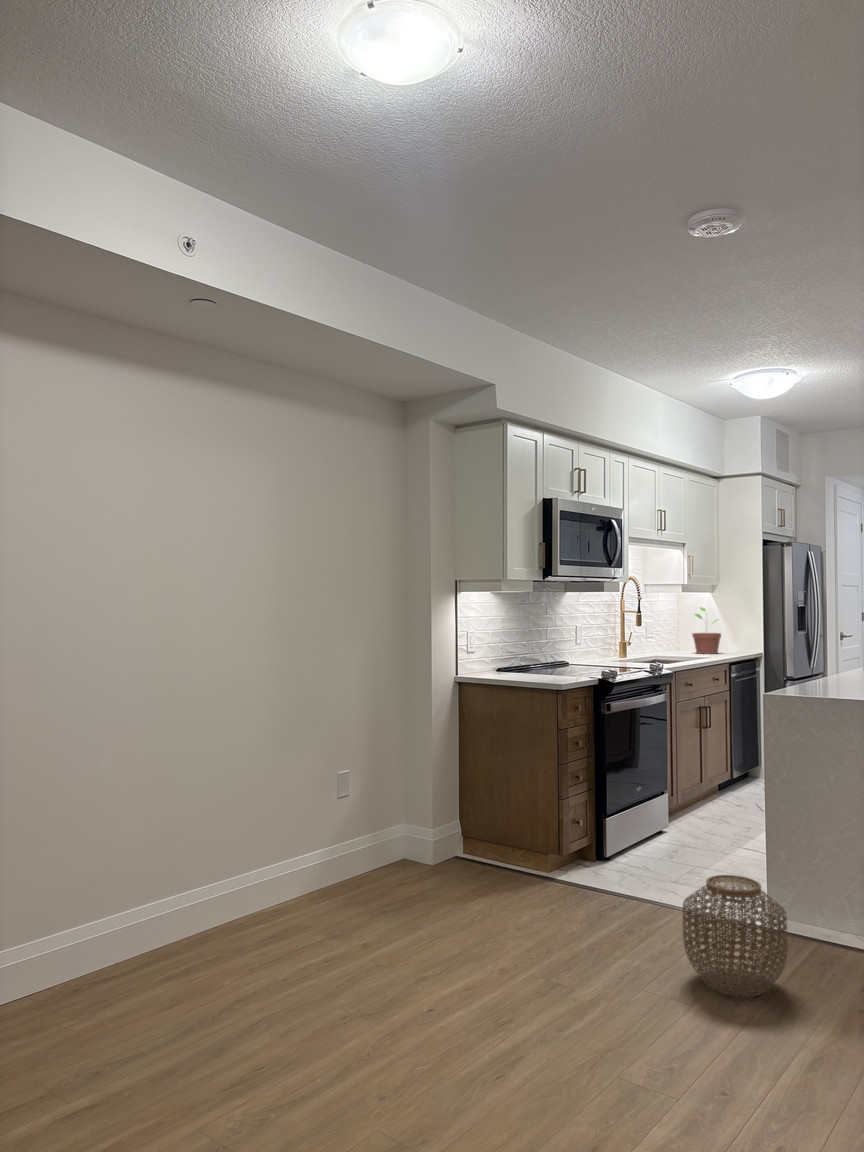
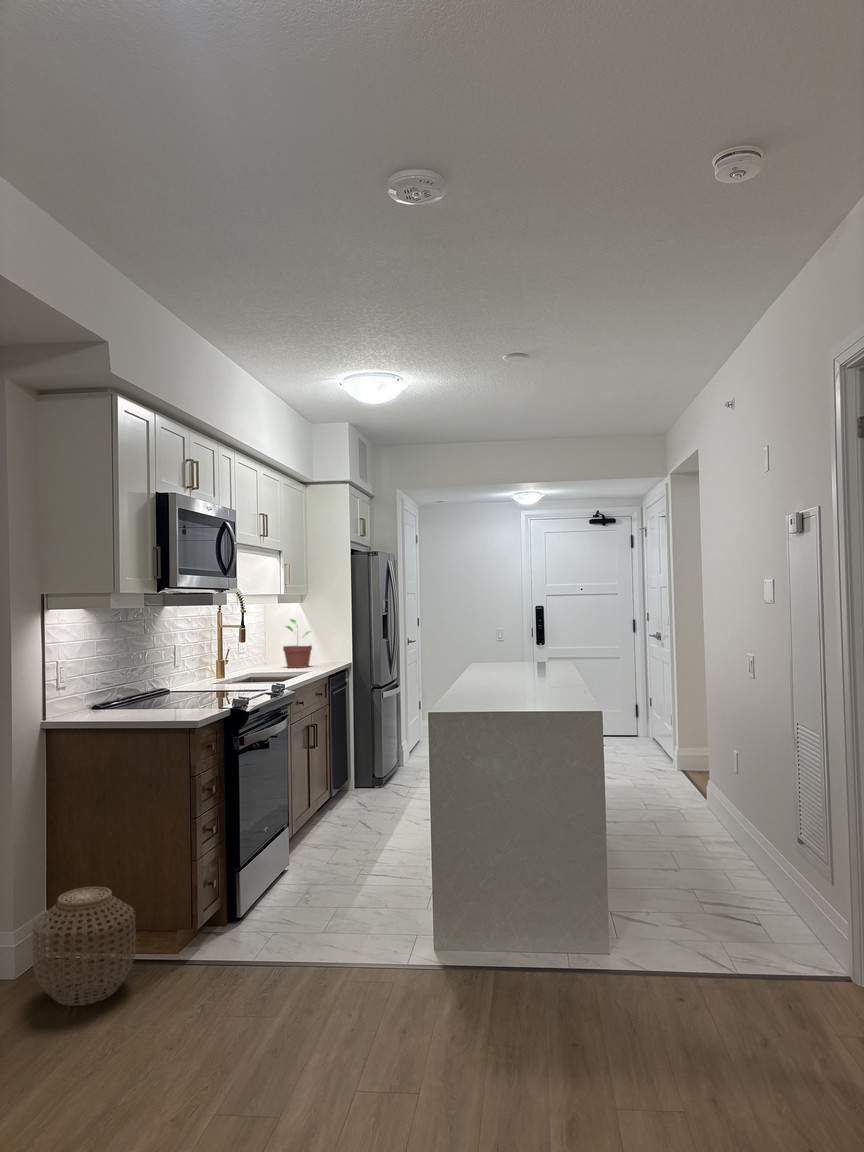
woven basket: present [683,875,788,997] -> present [32,887,136,1006]

